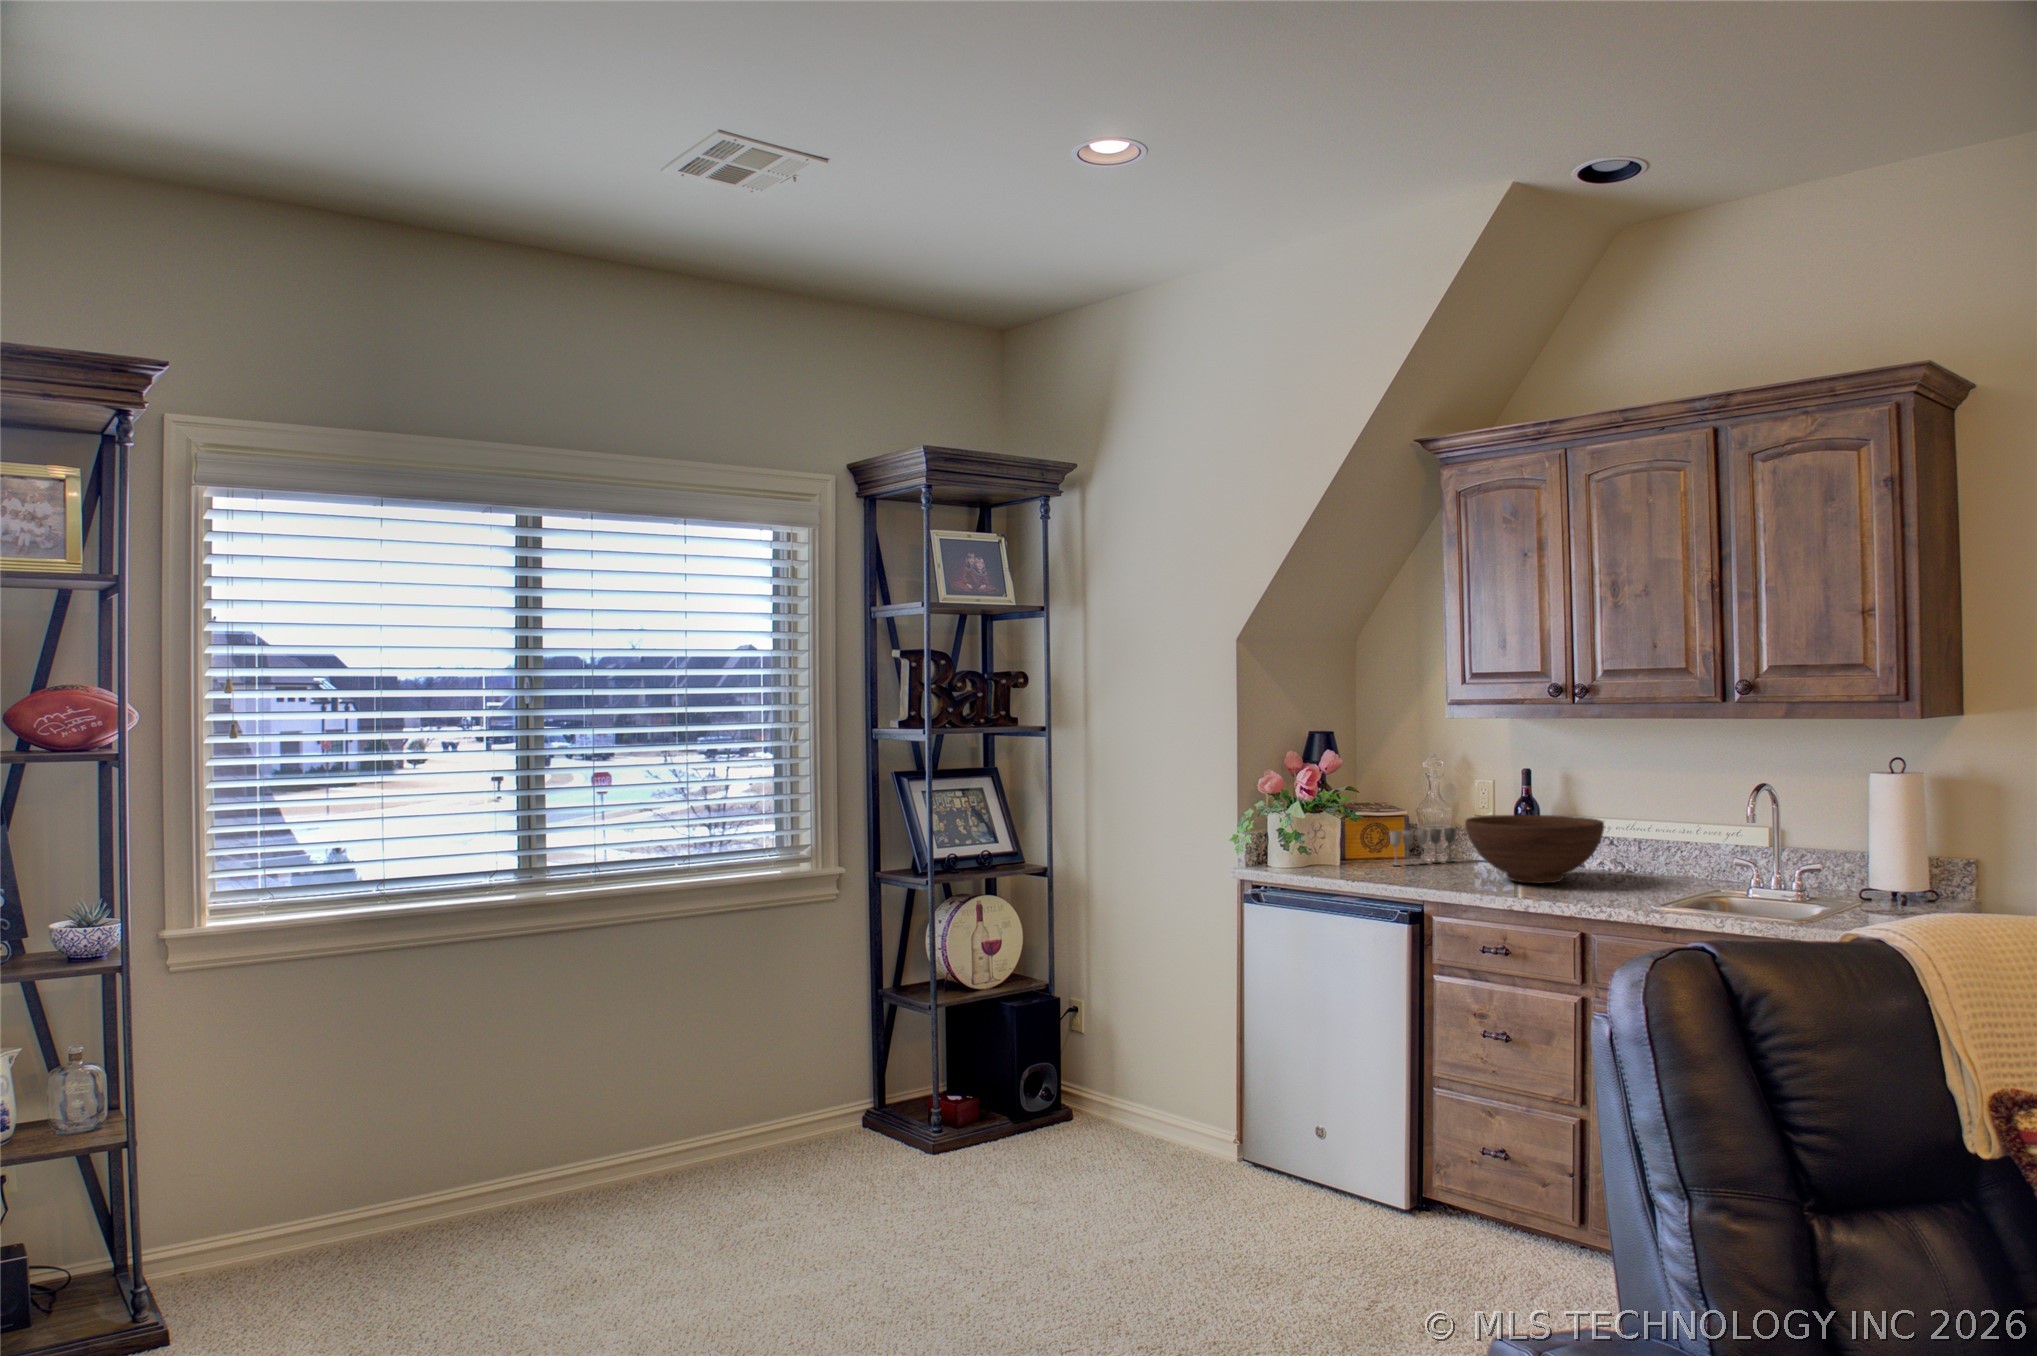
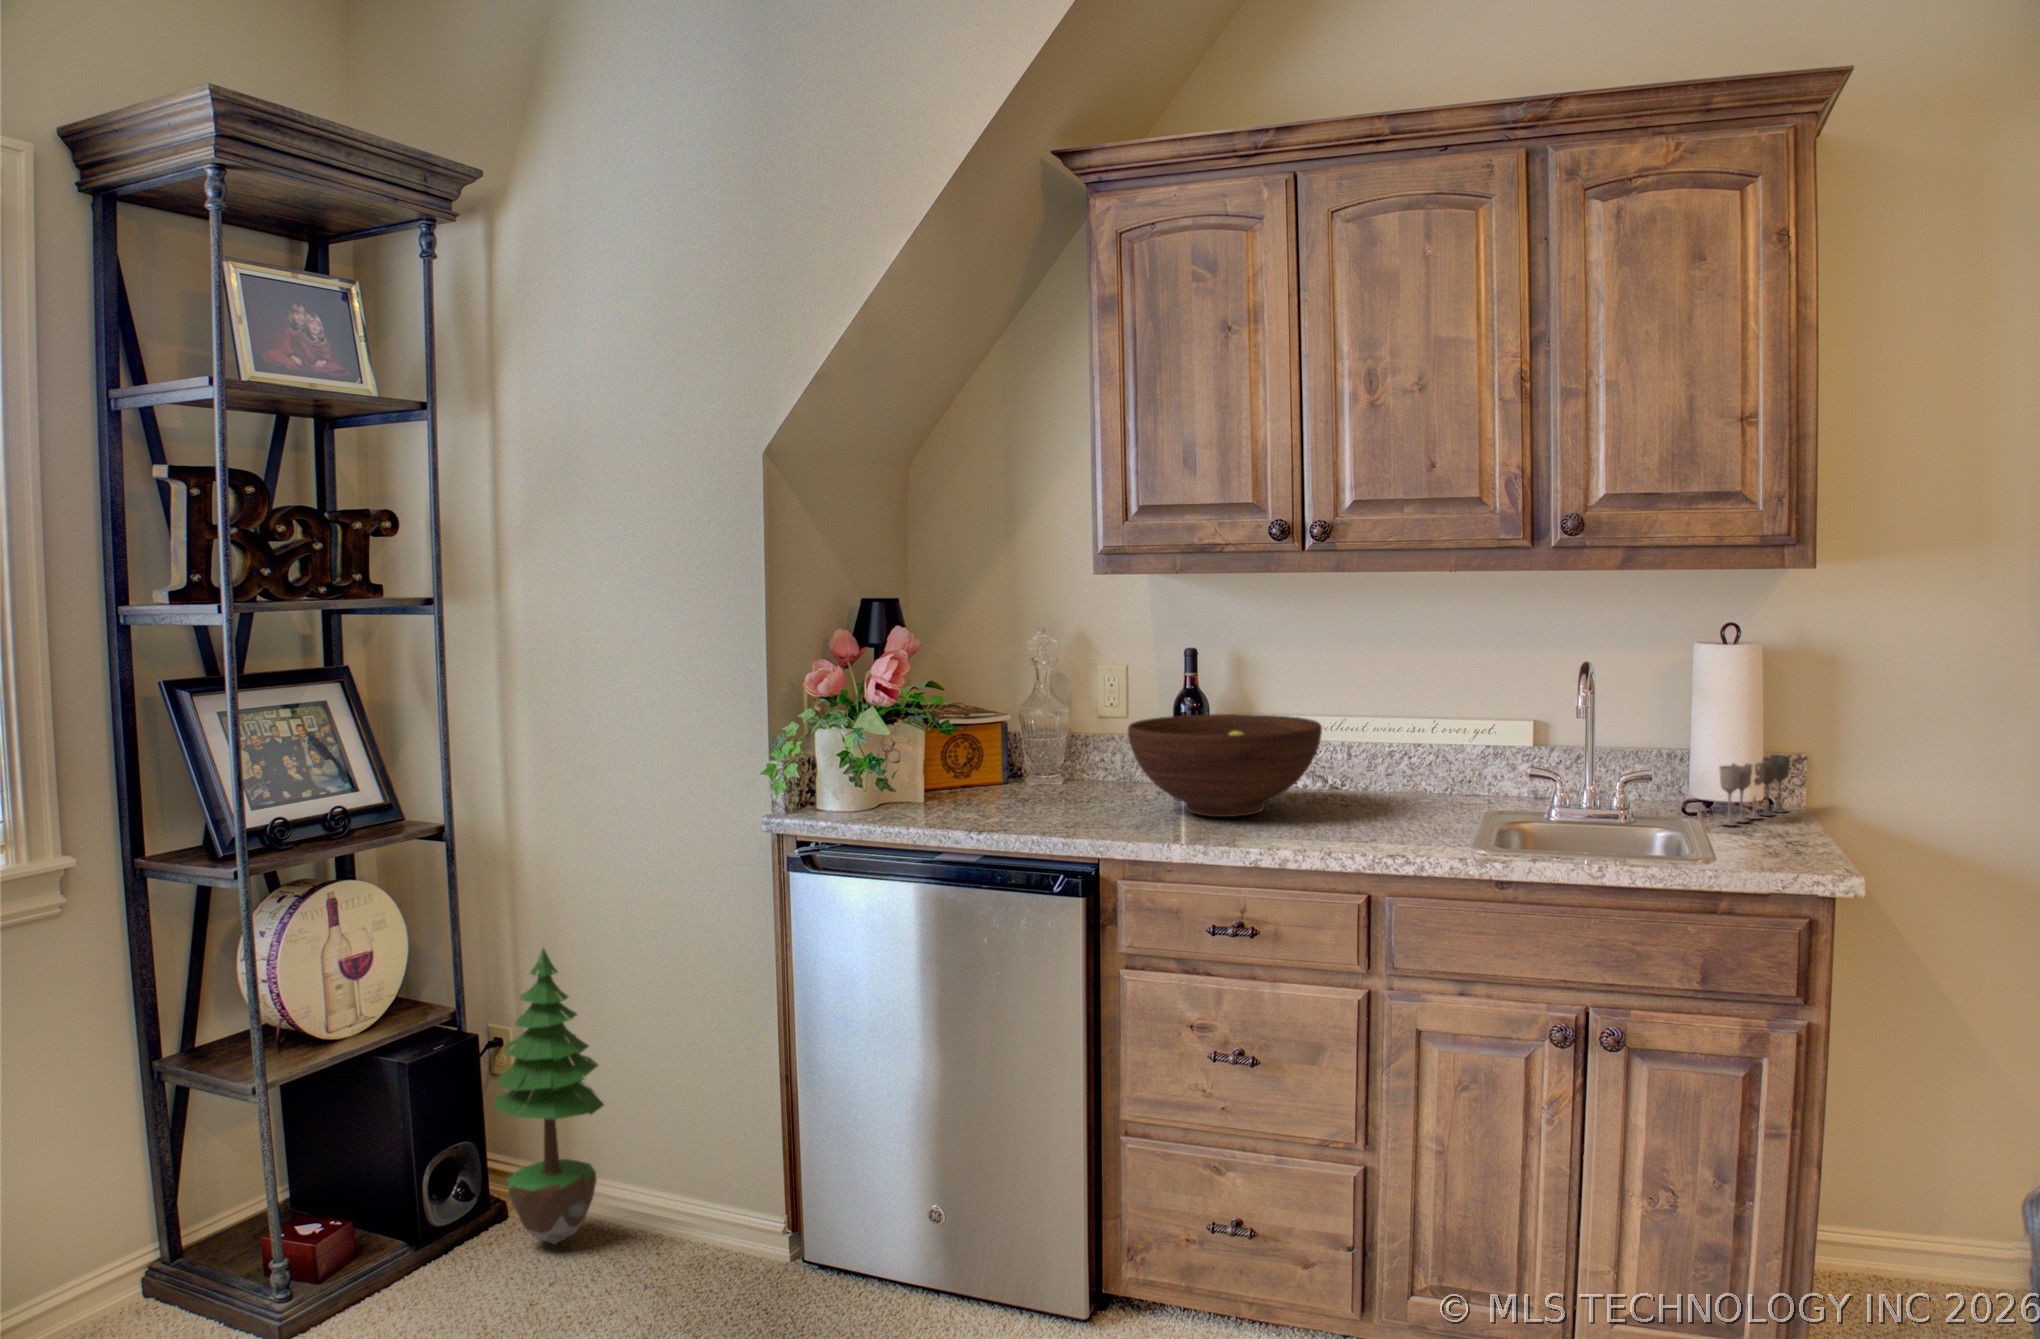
wine glass: present [1390,828,1456,866] -> present [1719,755,1790,826]
potted tree: none [1065,943,1134,1134] -> present [494,948,604,1244]

